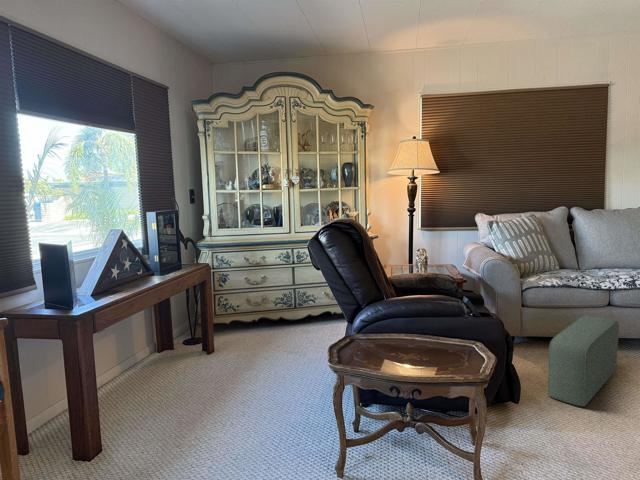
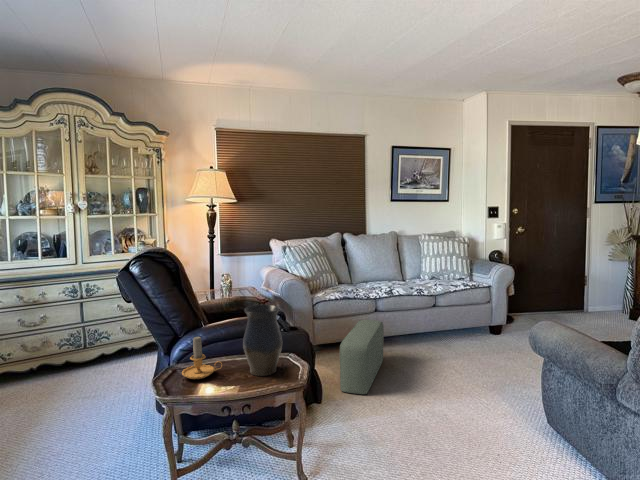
vase: none [419,283,463,362] -> present [243,305,282,376]
candle: none [356,308,396,353] -> present [182,336,222,379]

